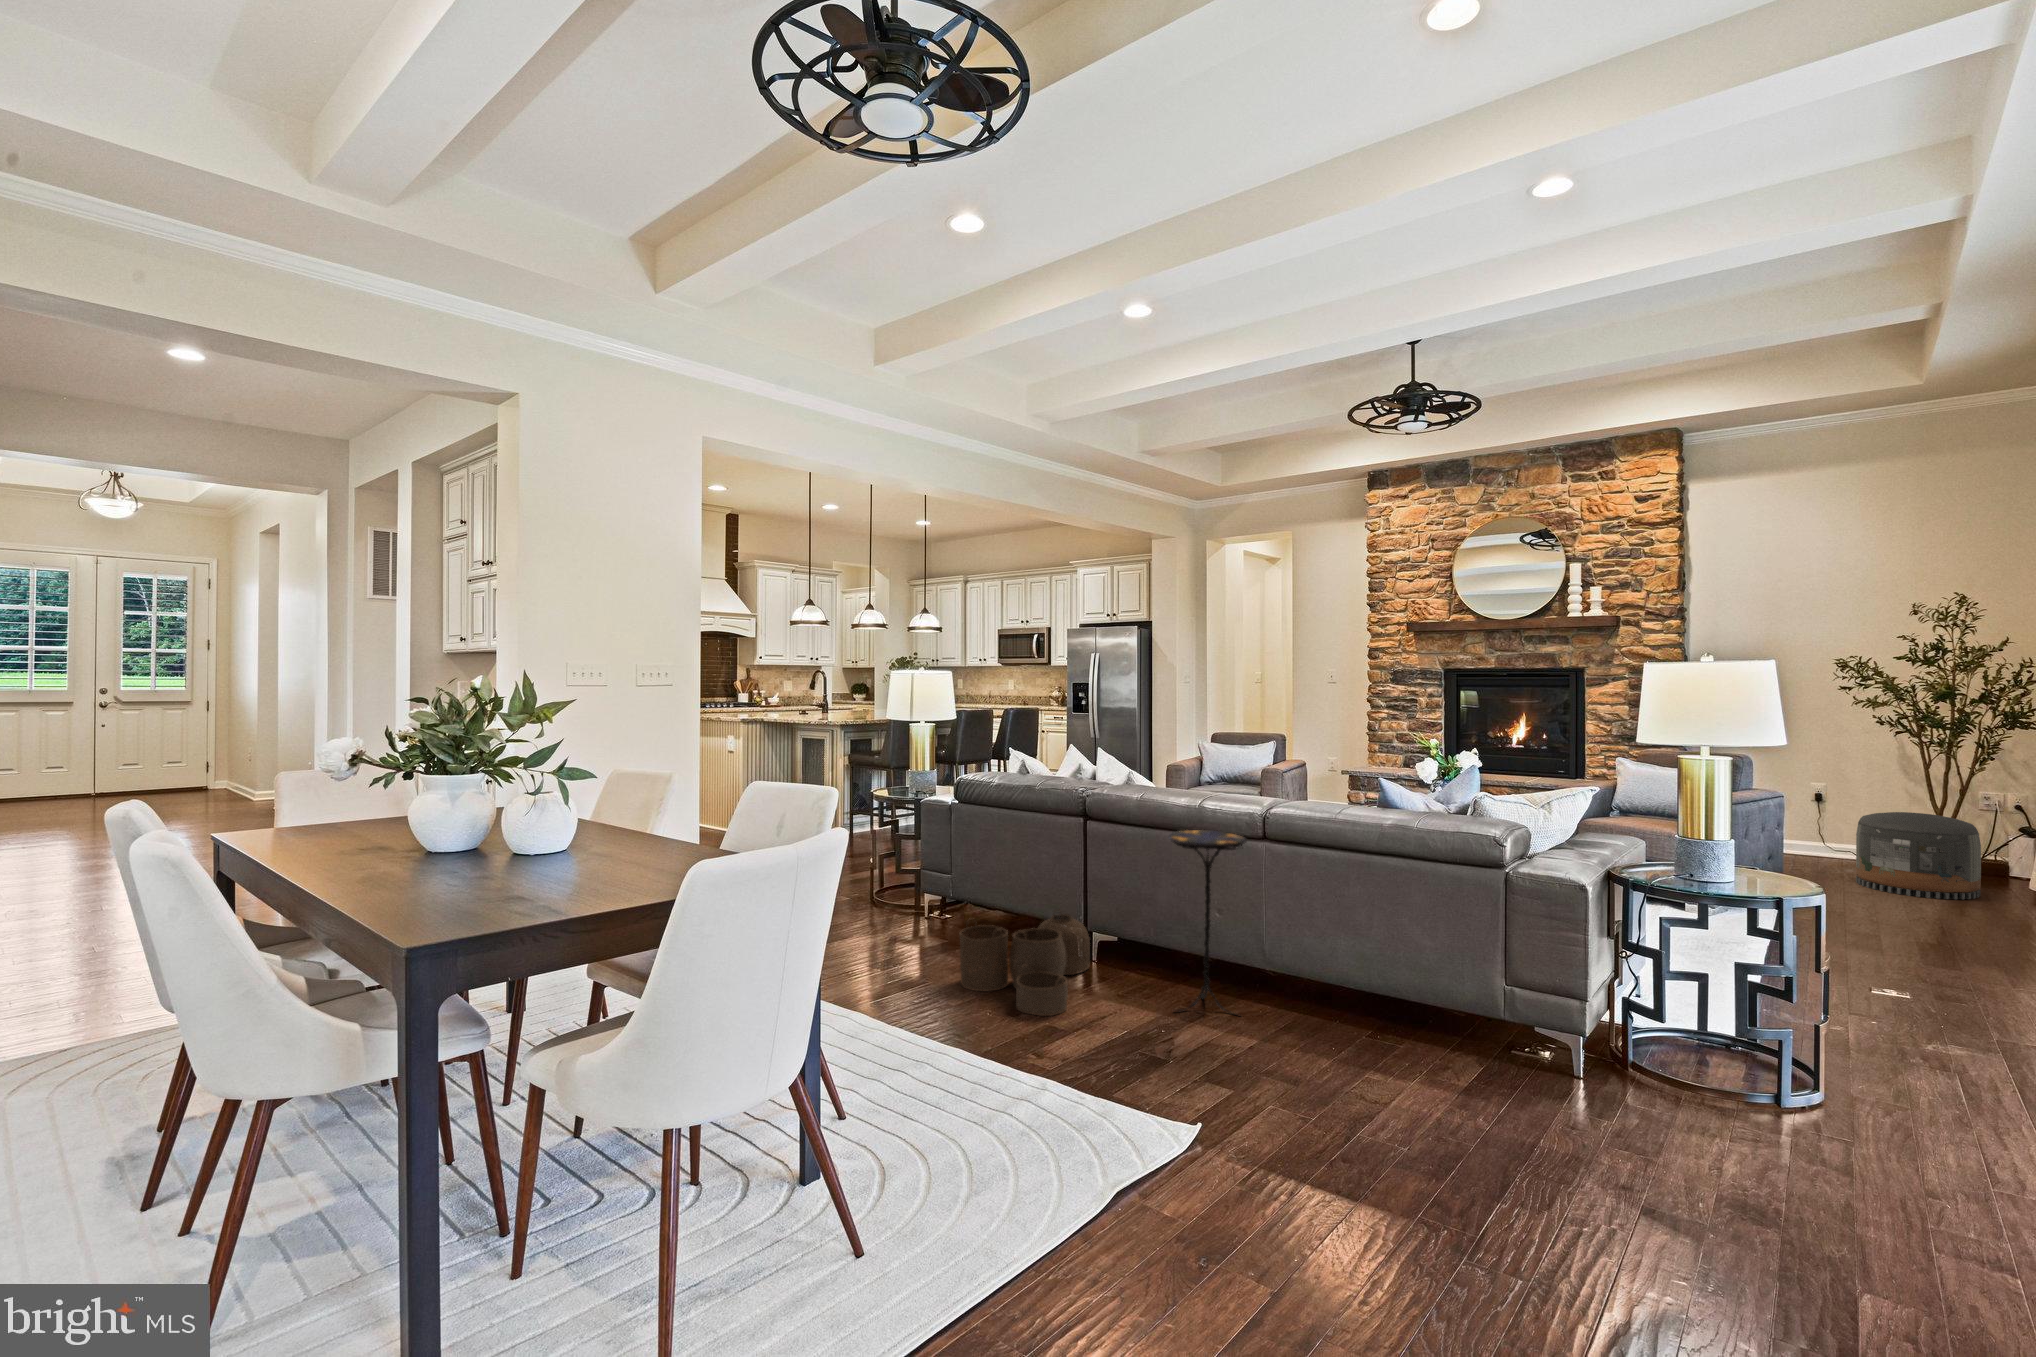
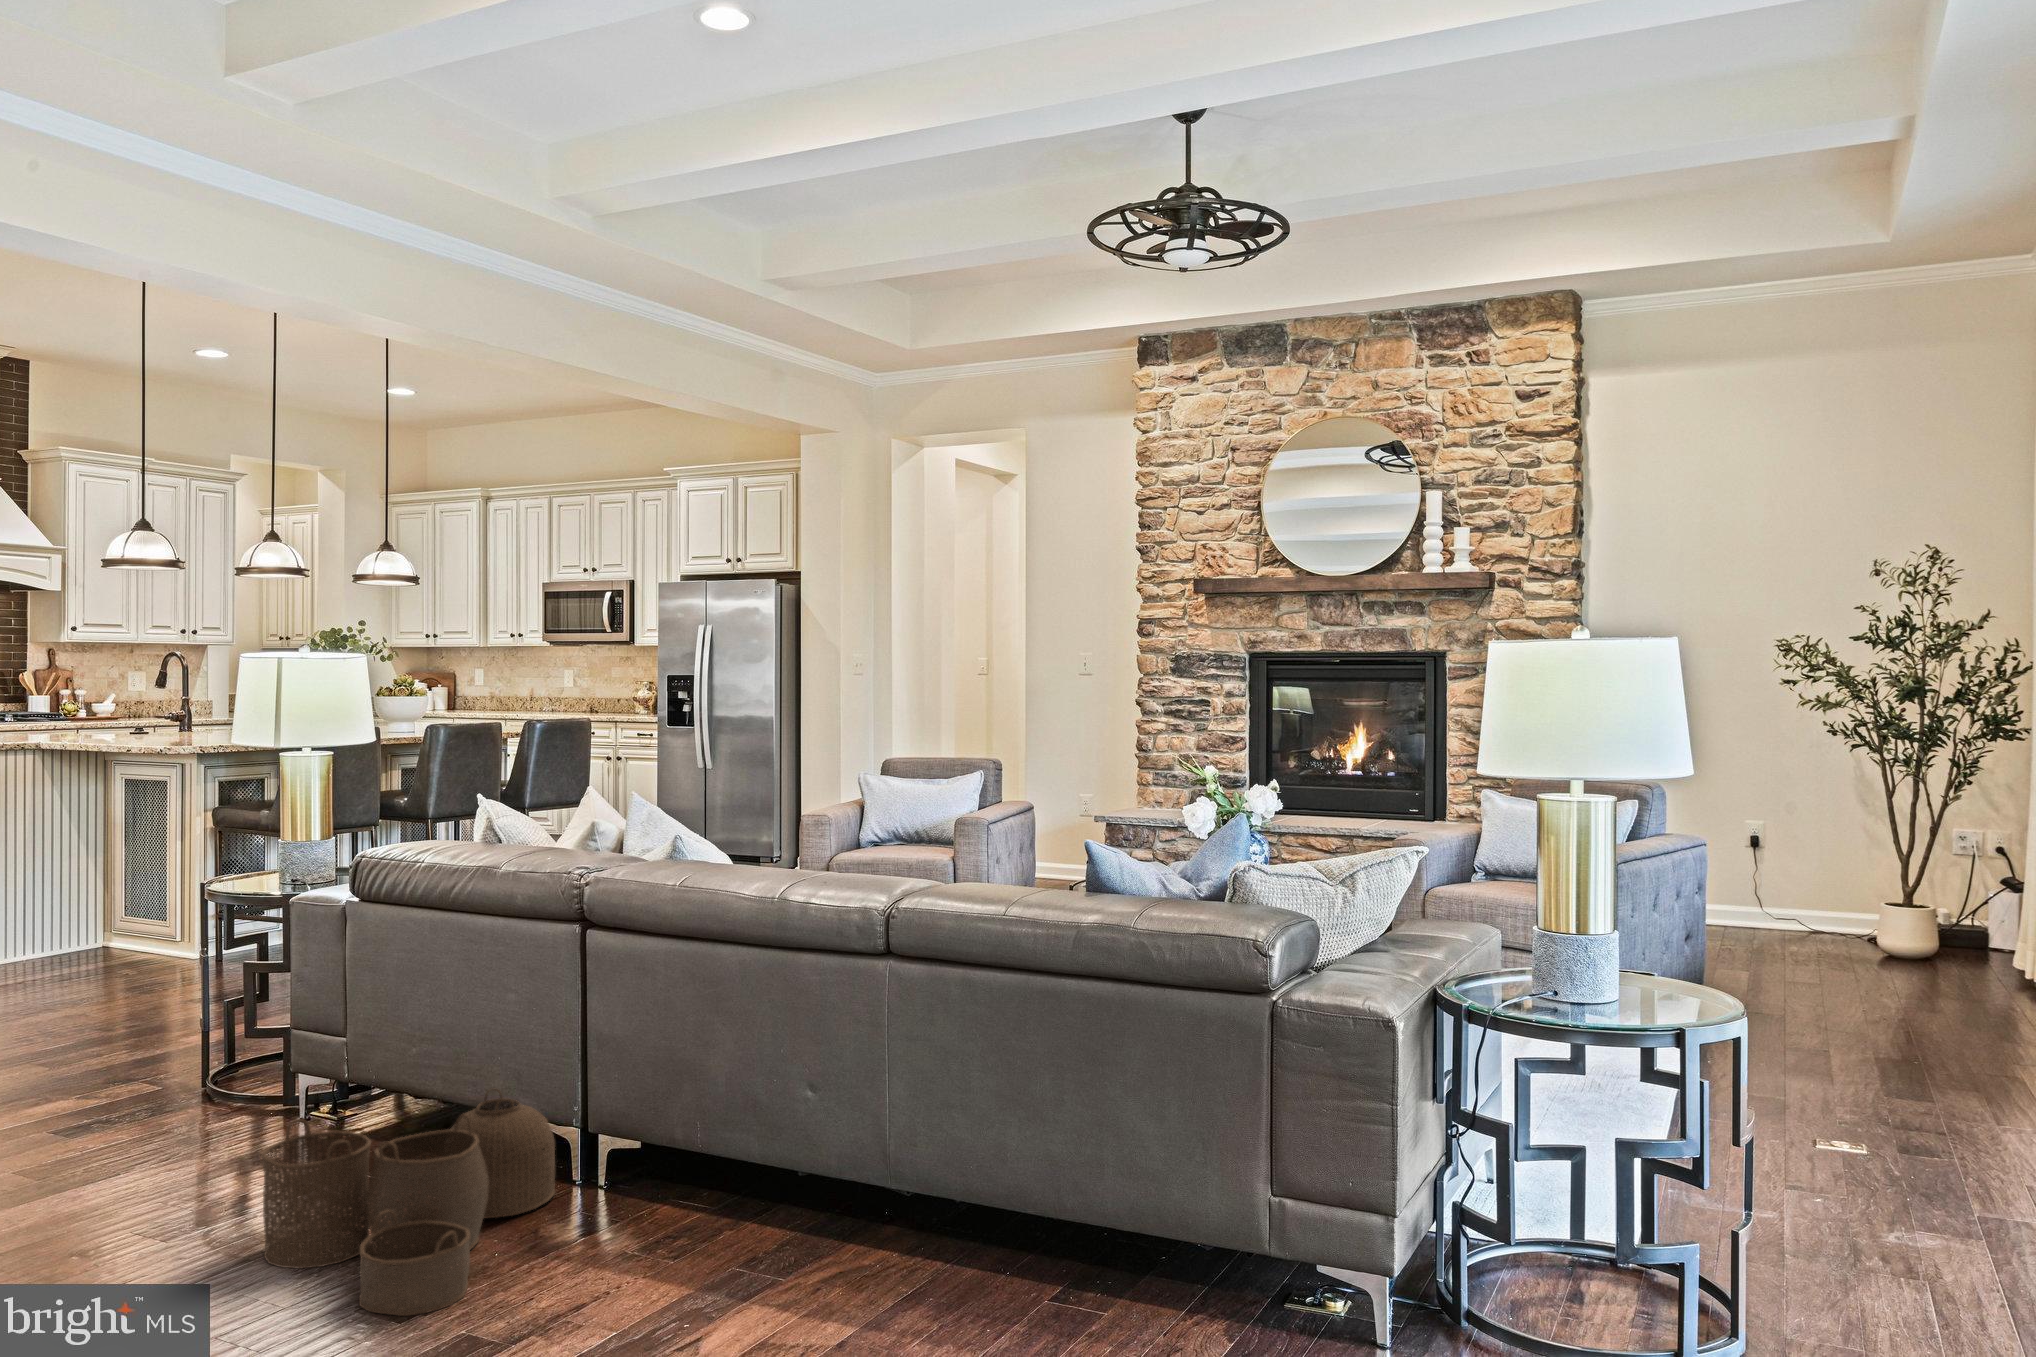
pouf: present [1856,812,1981,899] -> none [1802,864,1957,990]
side table: present [1168,830,1247,1014] -> none [676,927,827,1281]

